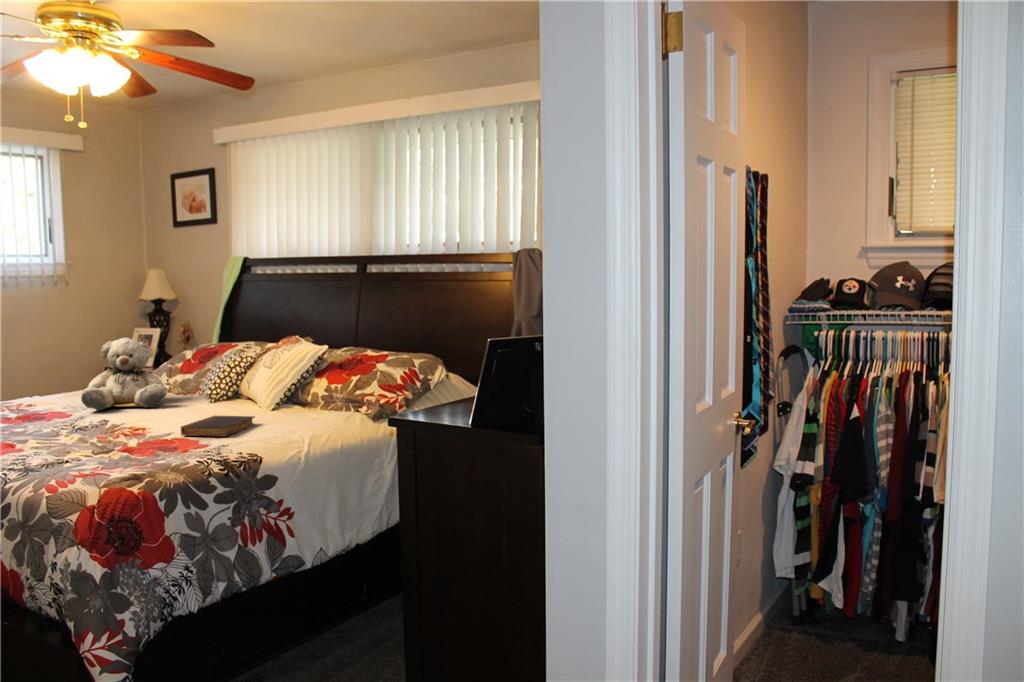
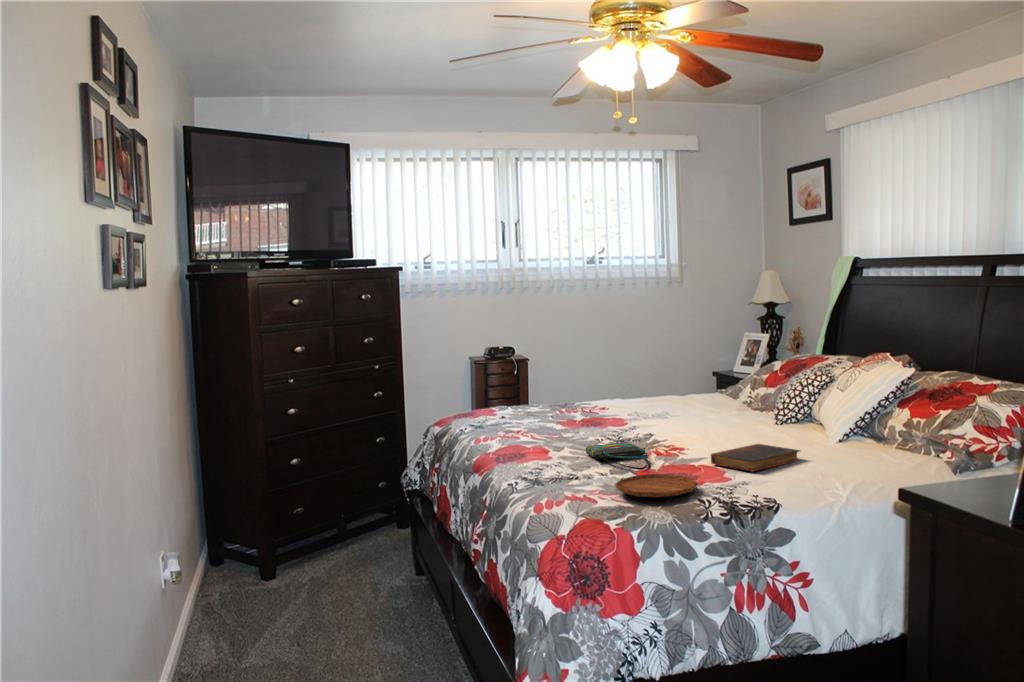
teddy bear: present [81,338,167,410] -> none [647,347,730,425]
tote bag: none [37,428,119,448] -> present [586,443,648,470]
tray: none [108,446,189,467] -> present [615,474,698,498]

